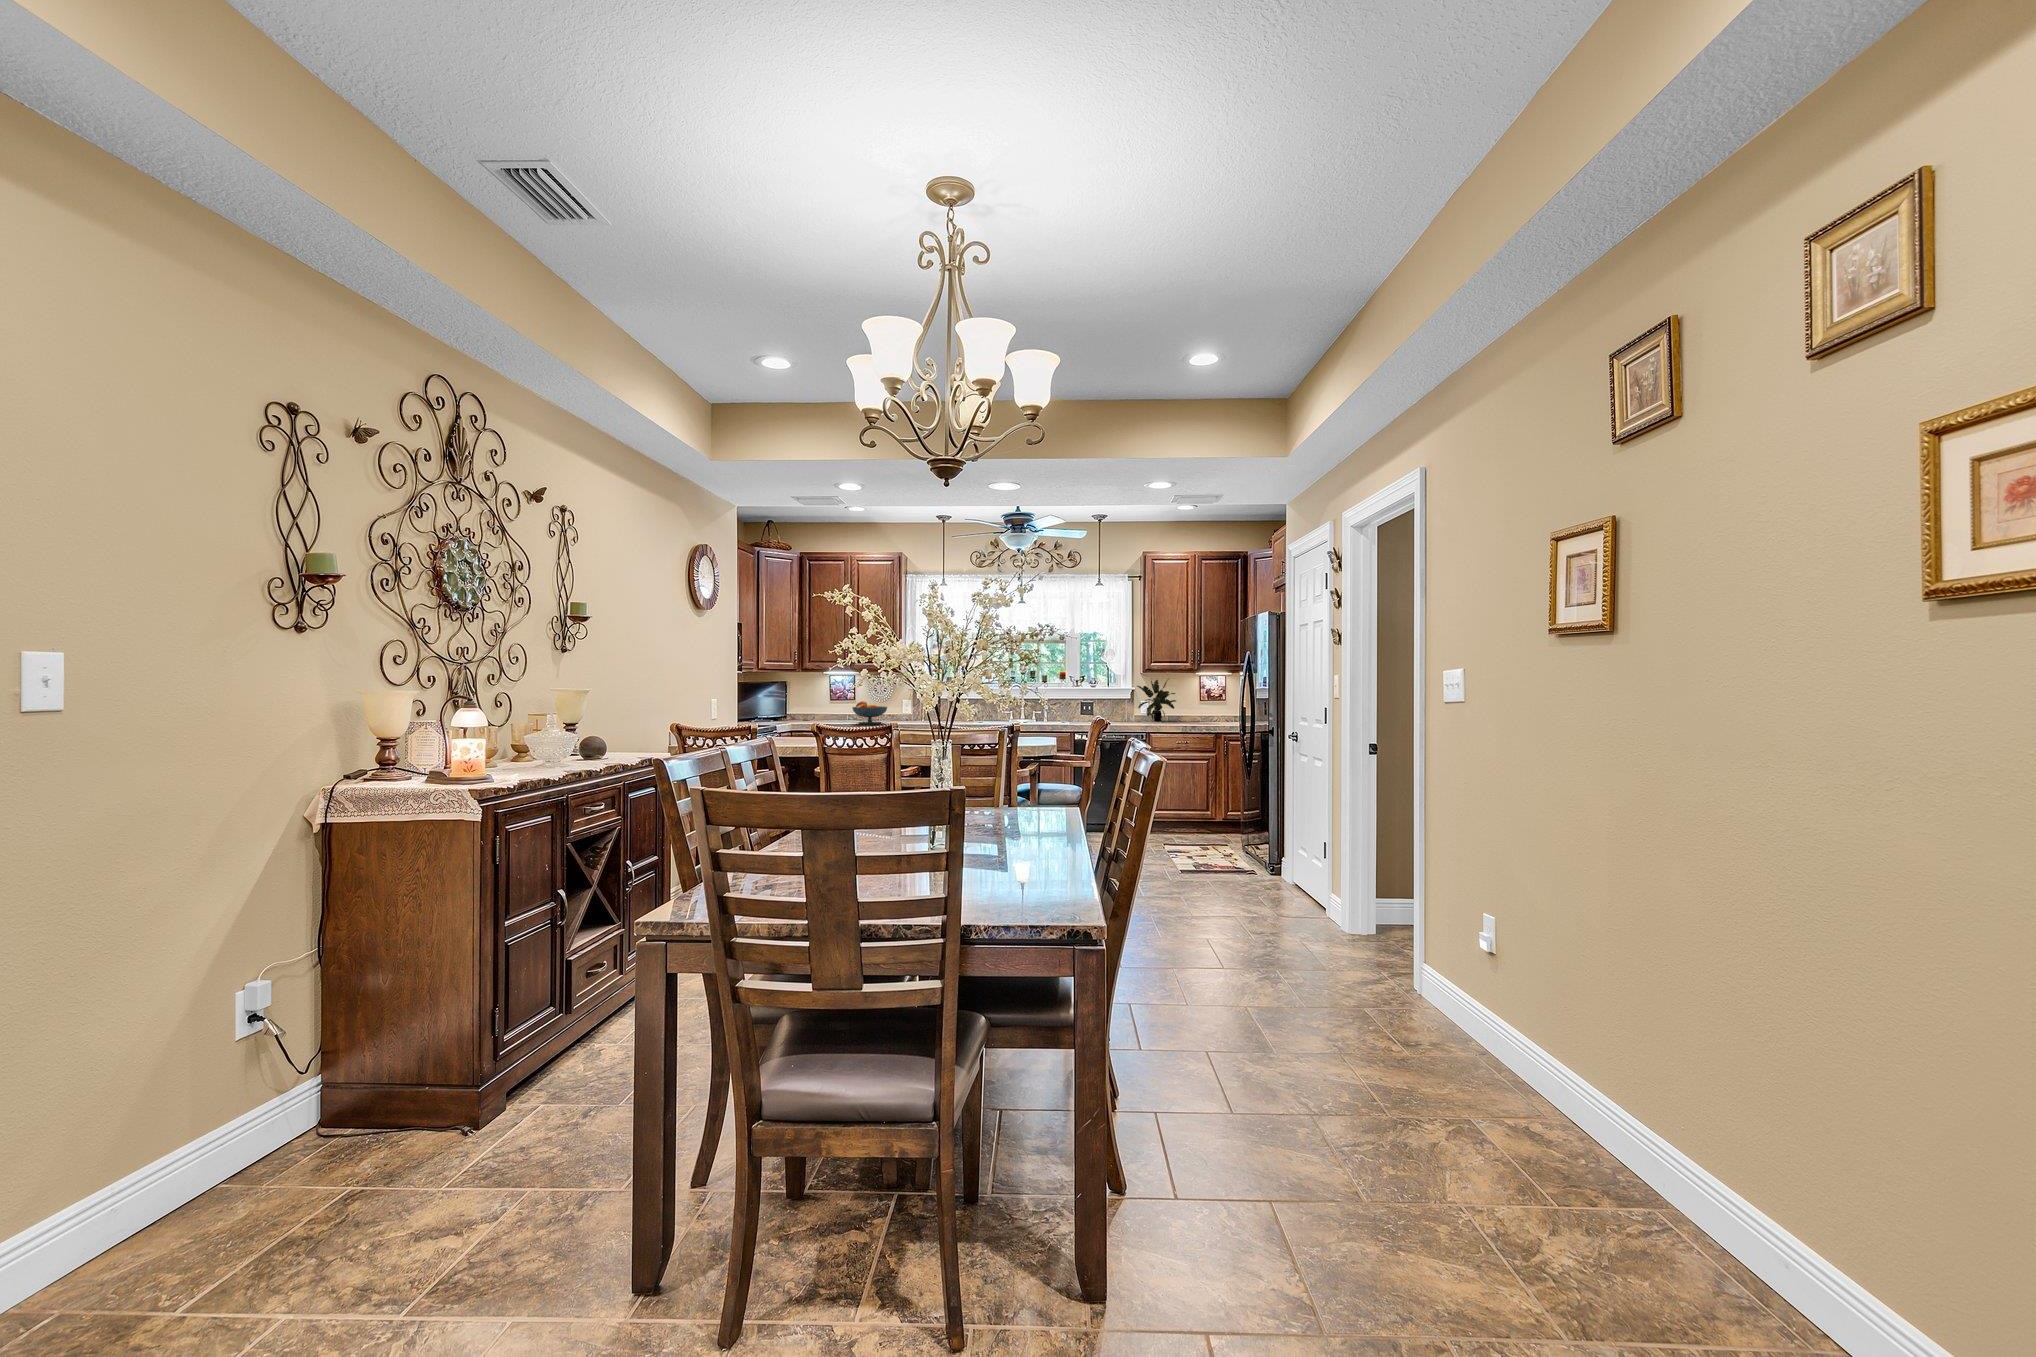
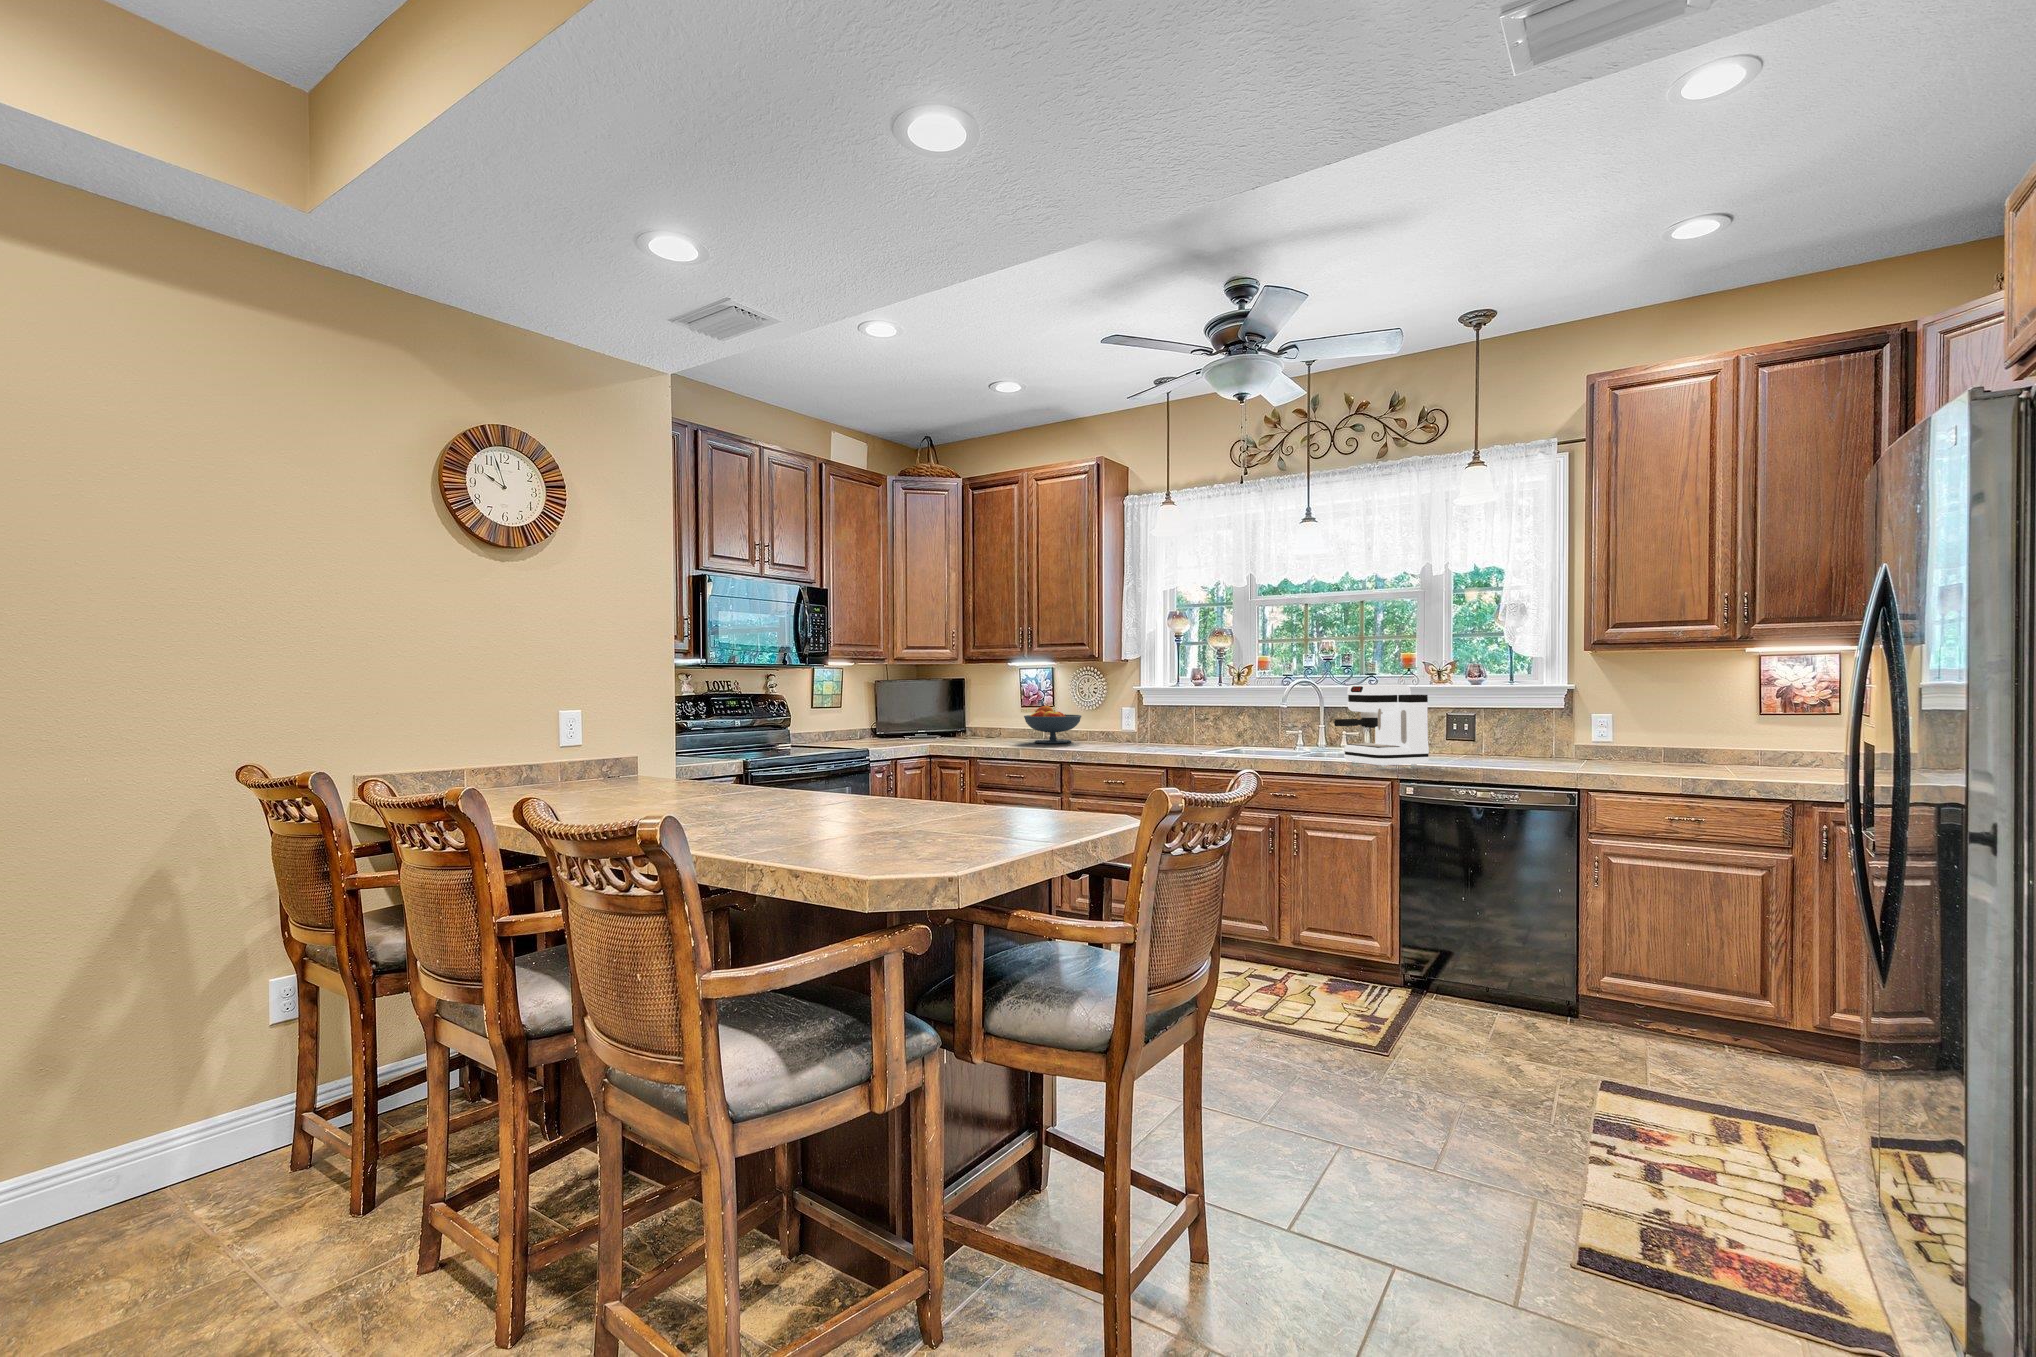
potted plant: present [1137,680,1176,721] -> none [1581,663,1689,760]
coffee maker: none [1048,689,1087,727] -> present [1334,685,1429,767]

